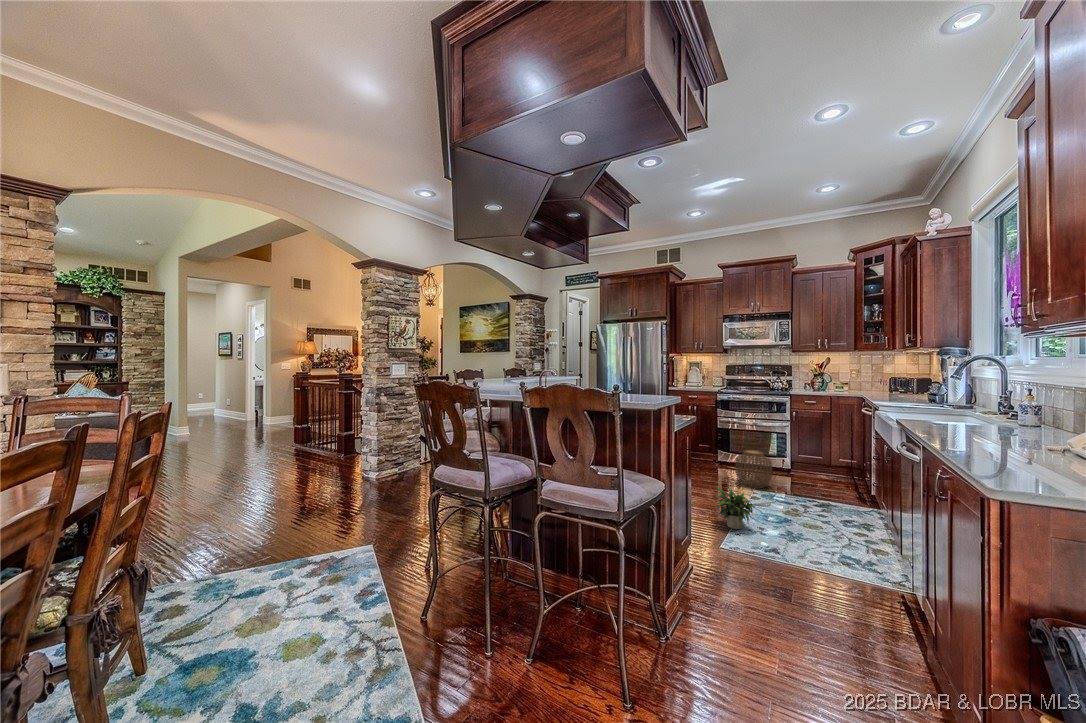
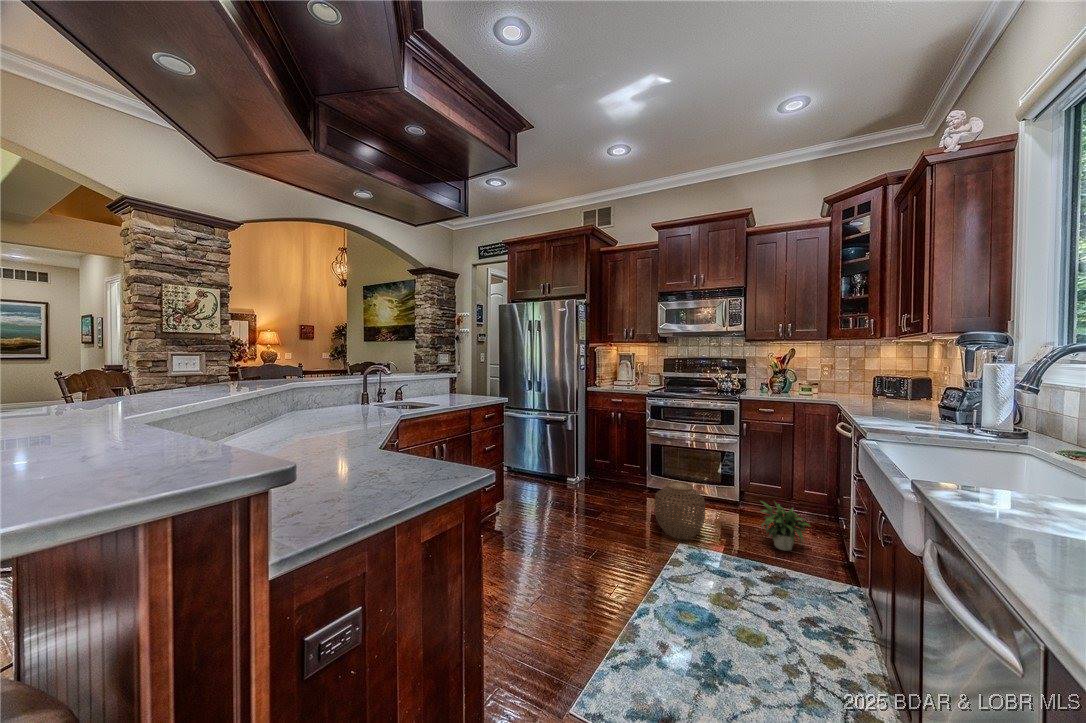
potted plant: present [716,487,756,529] -> present [761,501,810,551]

